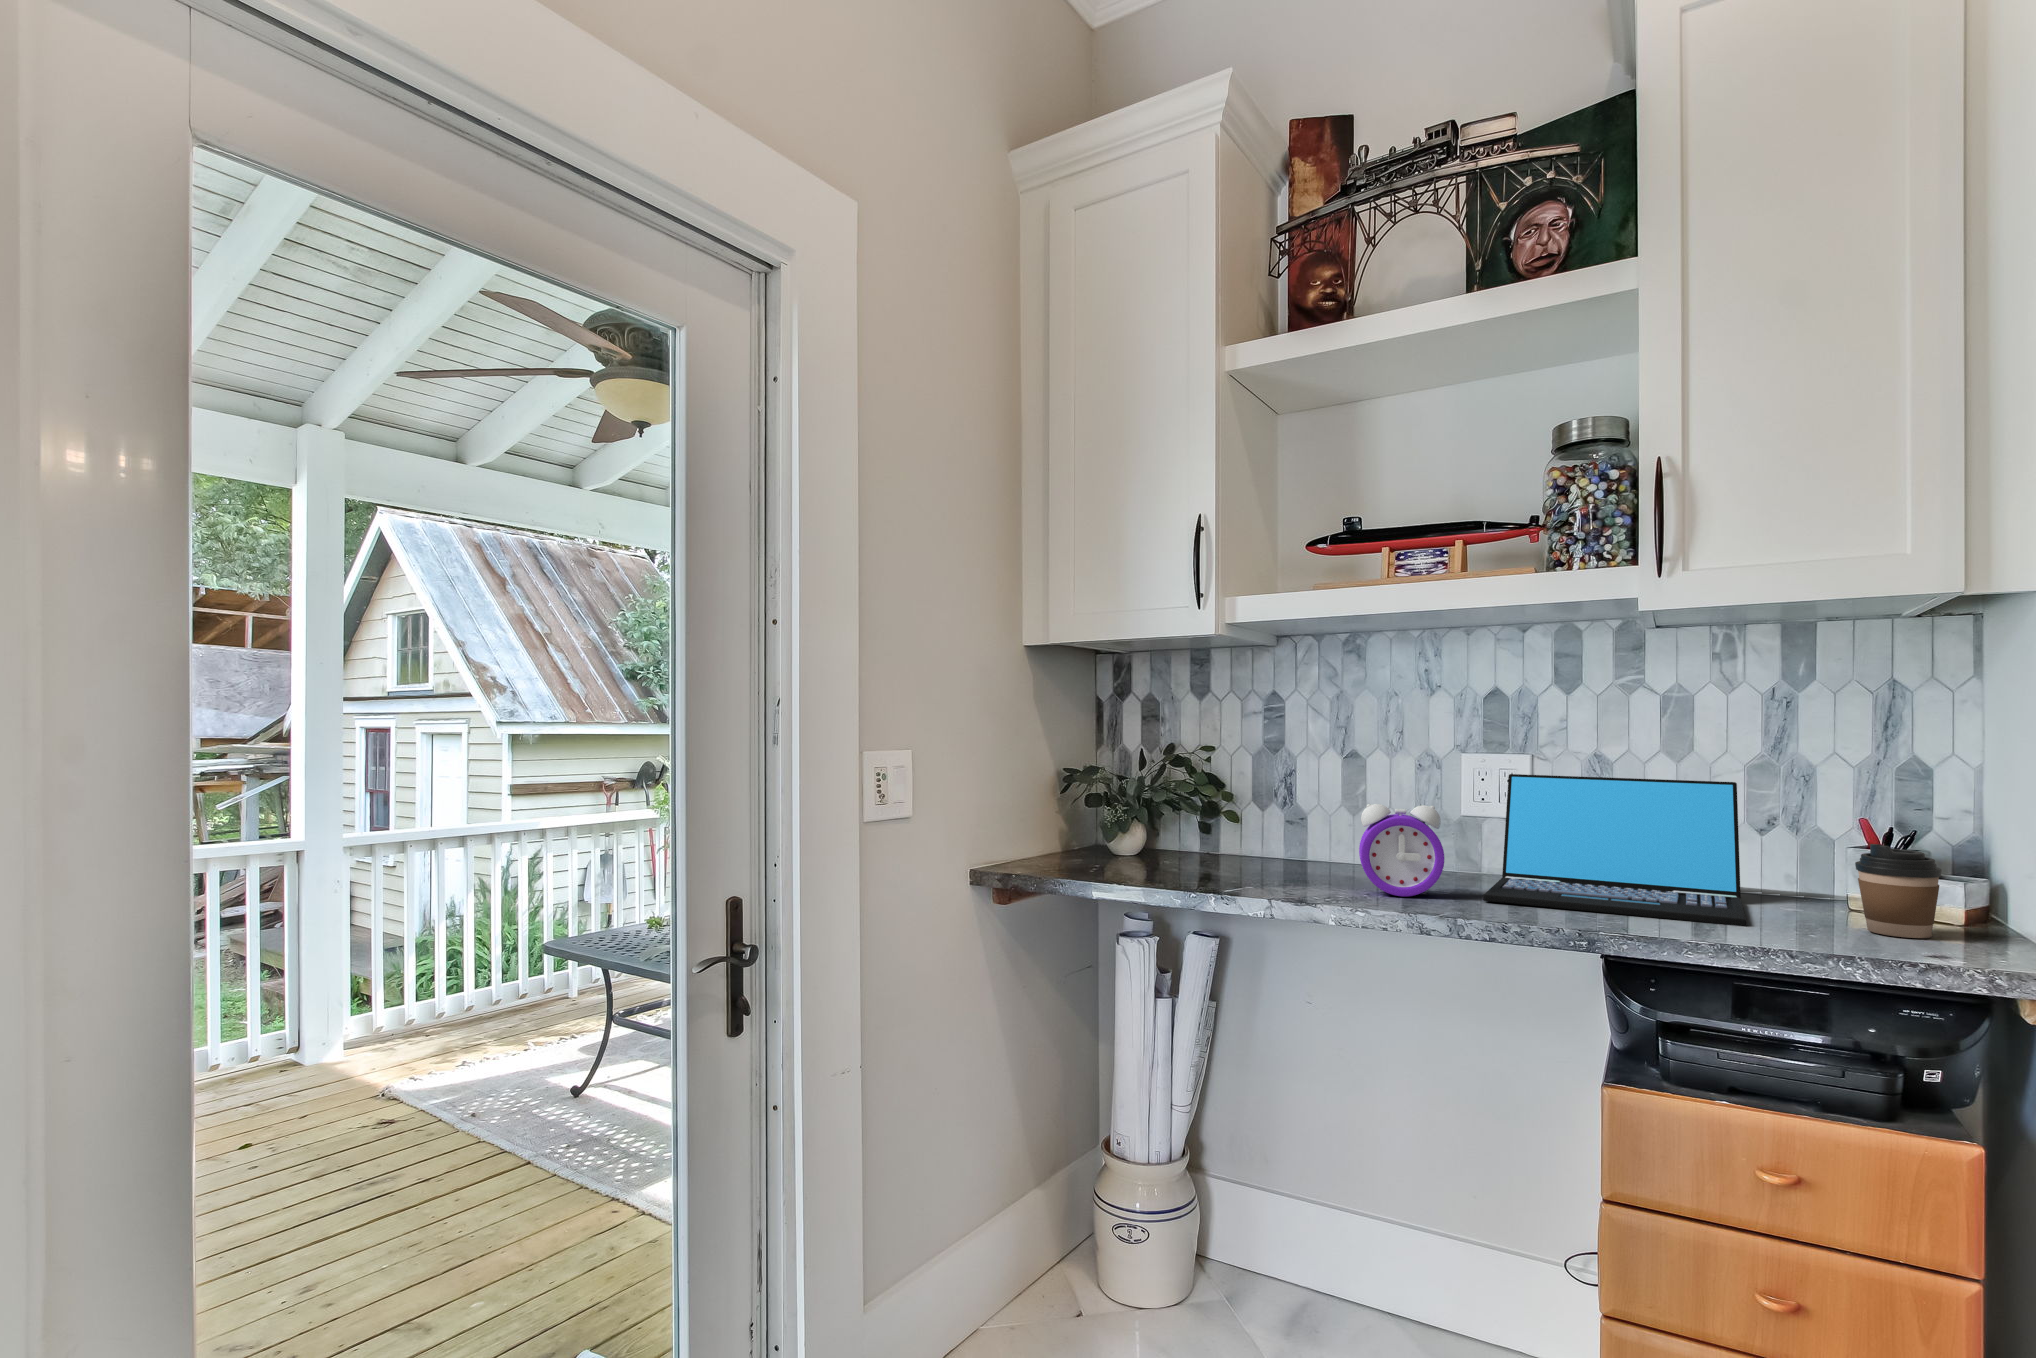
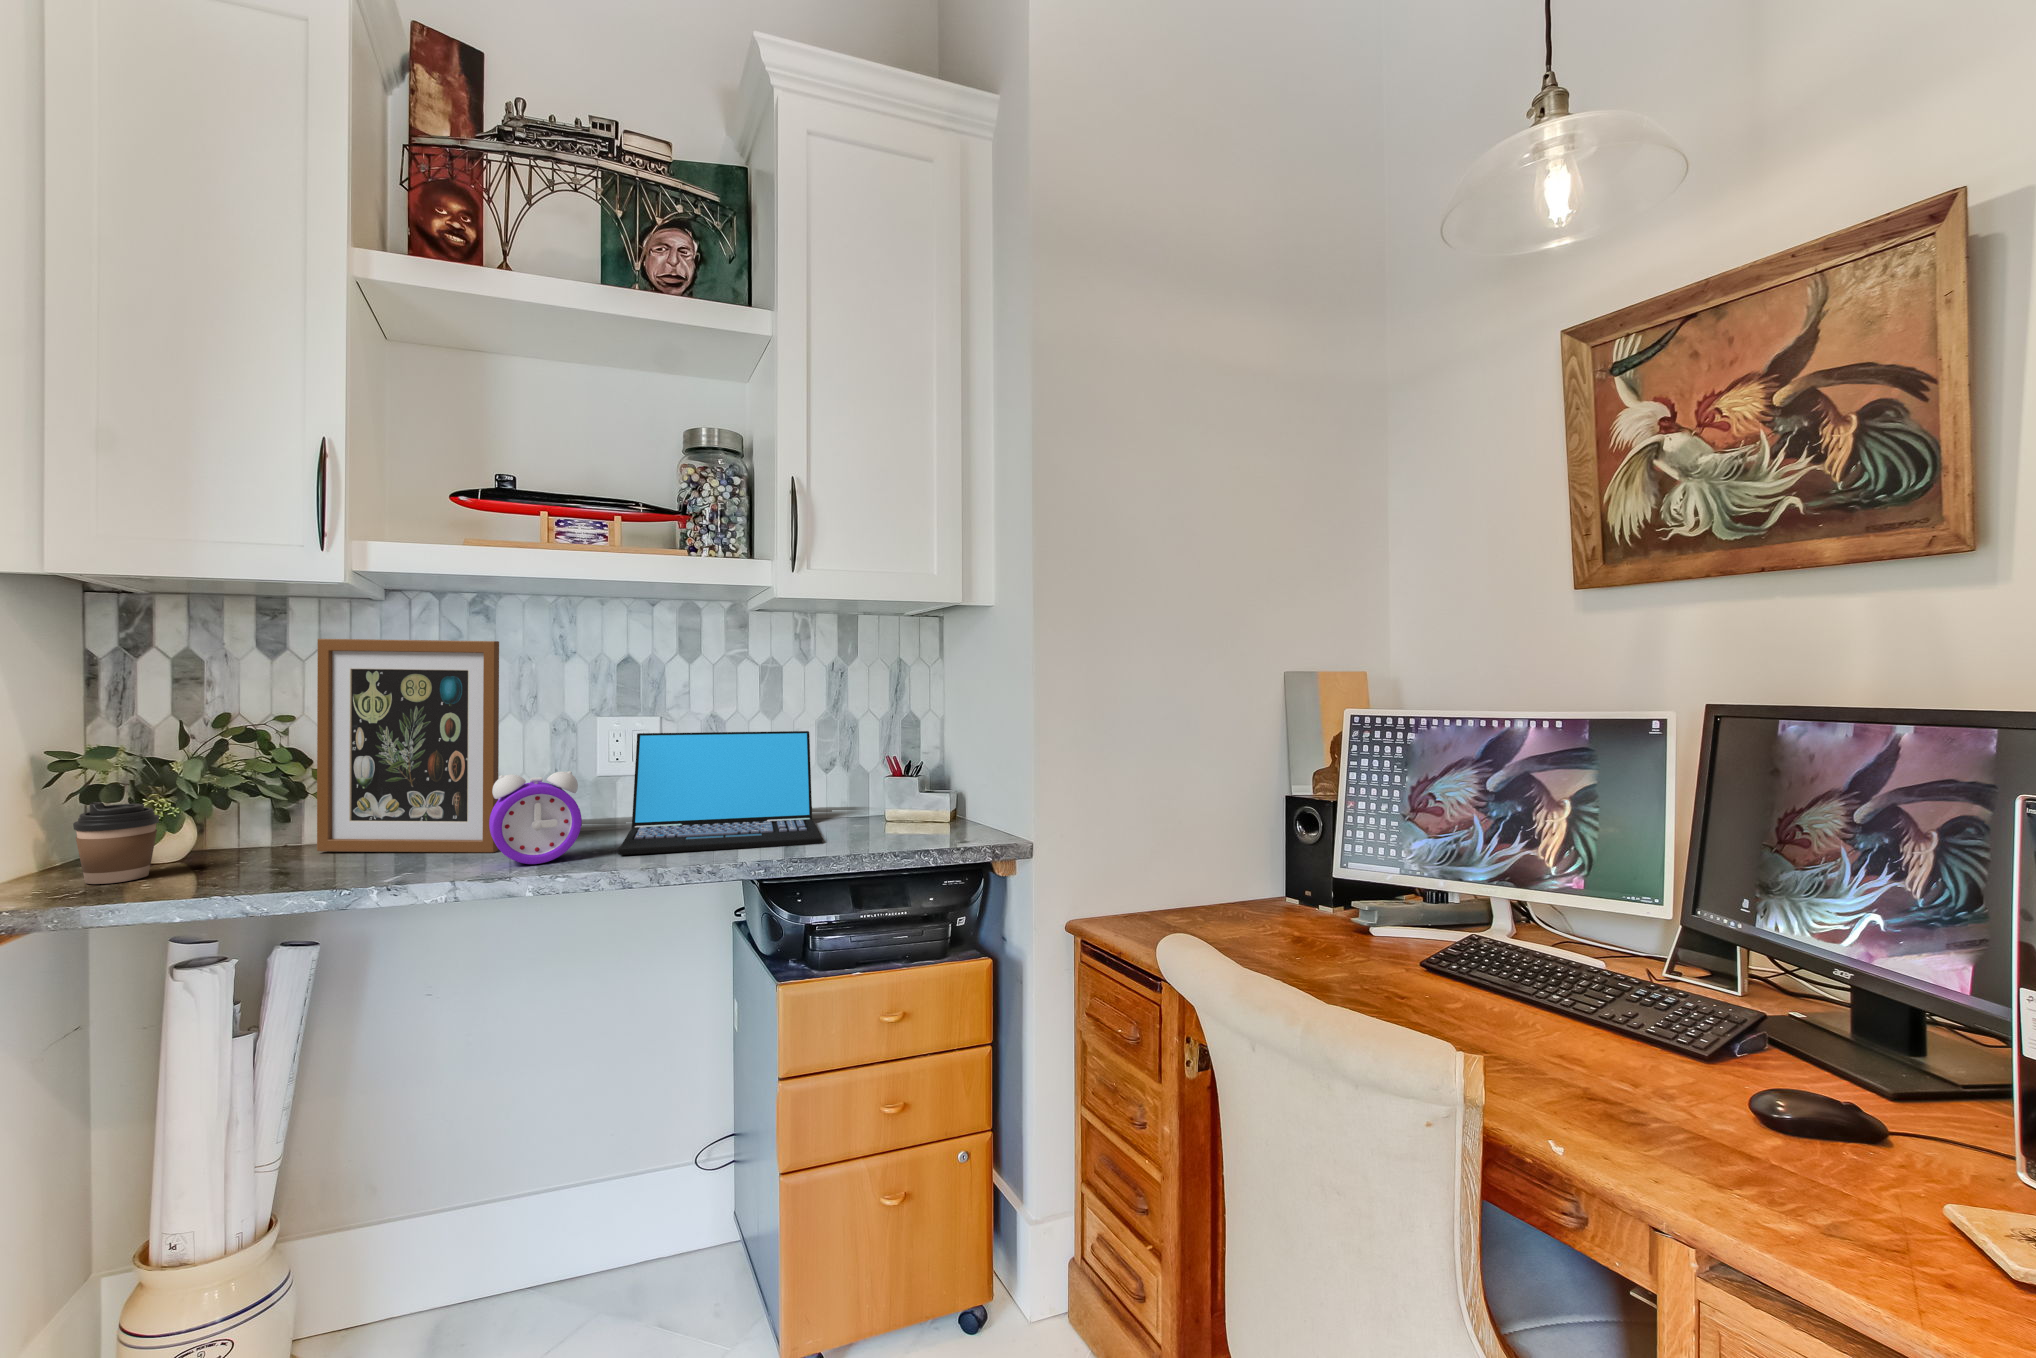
picture frame: none [1229,674,1369,882] -> present [317,639,499,853]
coffee cup: present [1855,844,1942,938] -> present [73,802,159,884]

